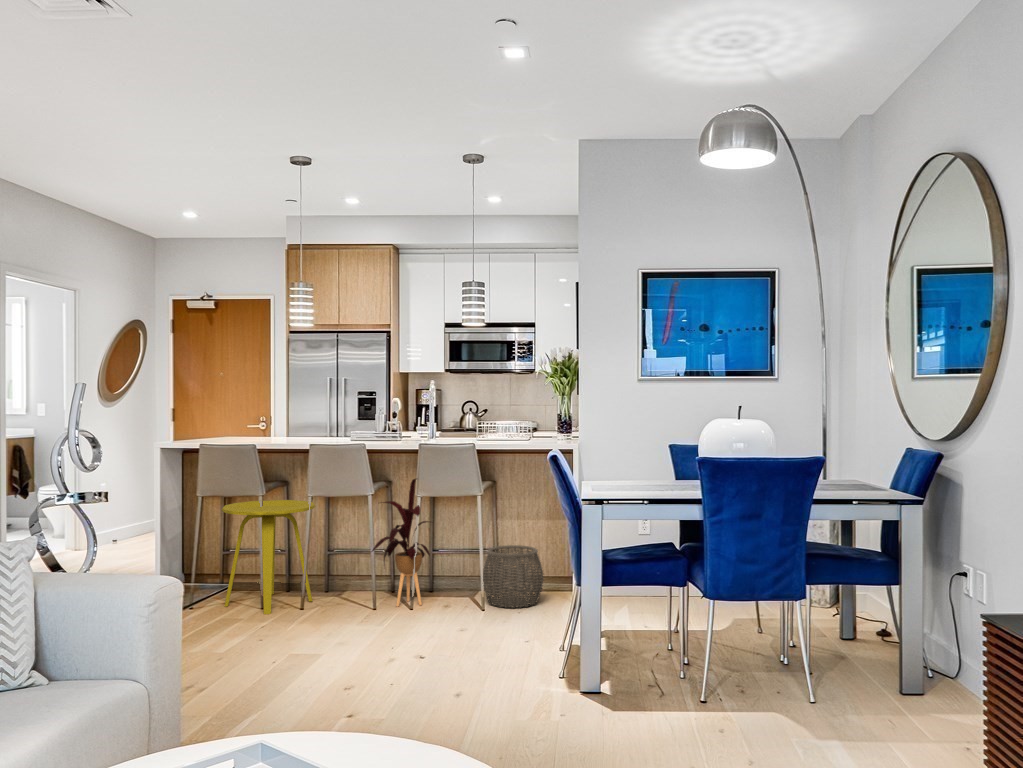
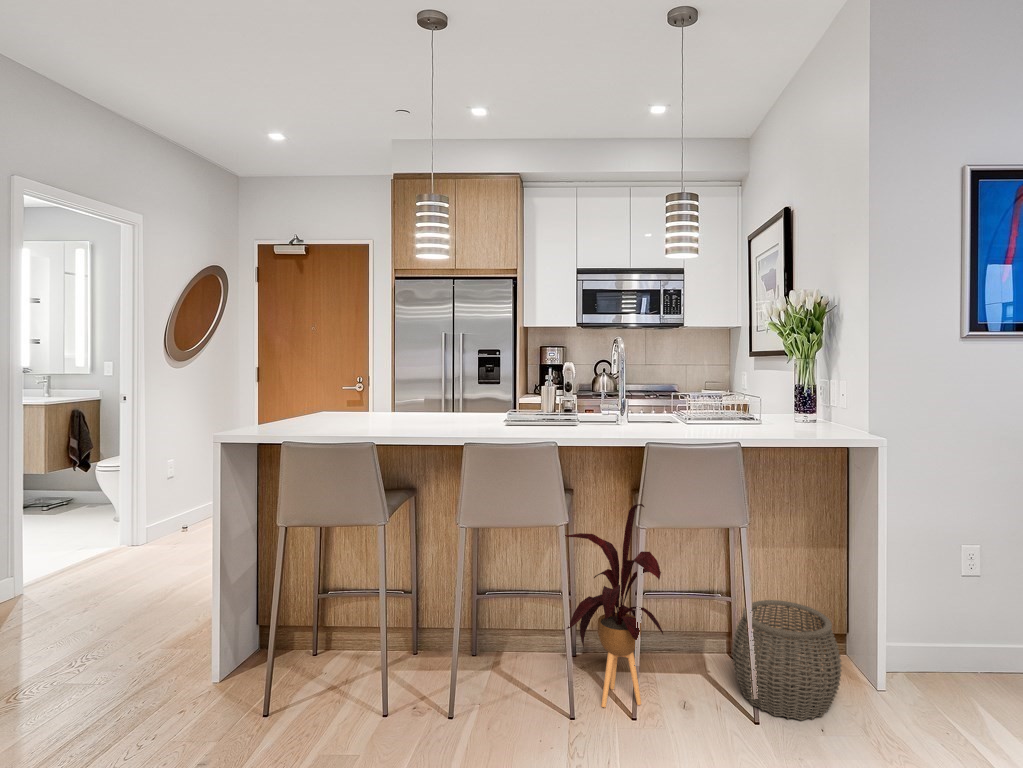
side table: present [222,500,315,614] -> none [318,520,466,732]

